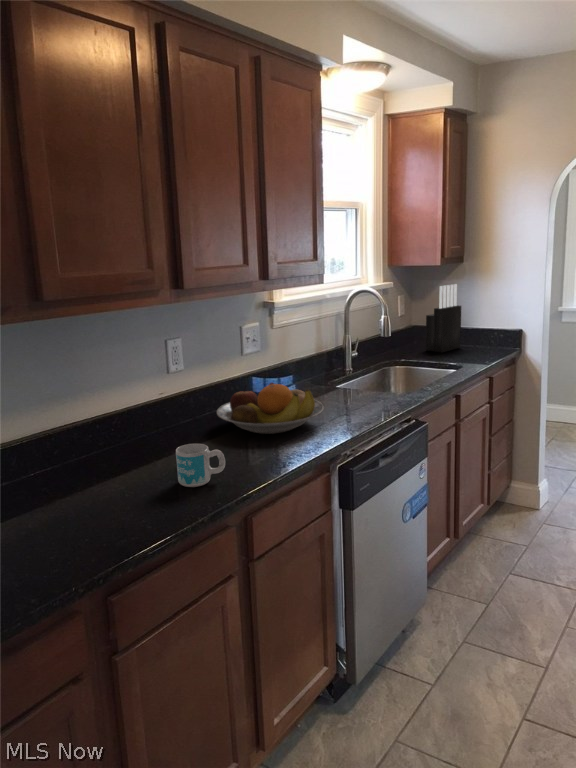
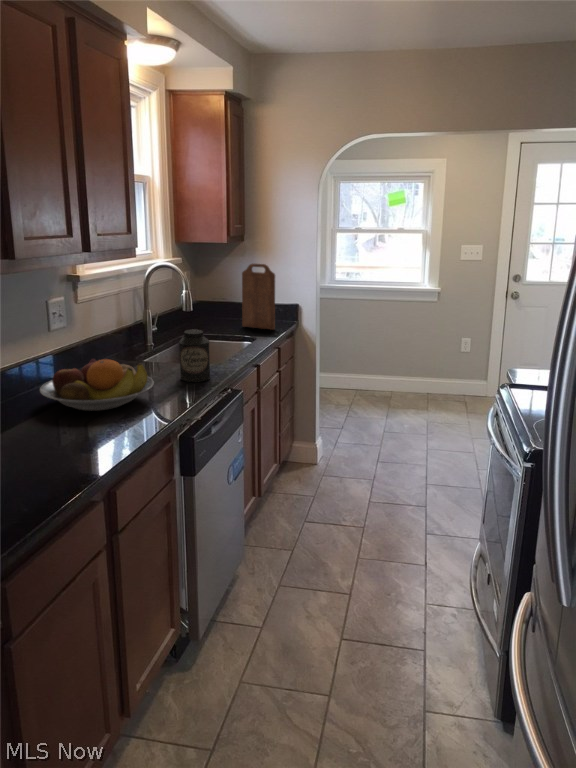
knife block: present [426,284,461,352] -> none [212,261,243,326]
cutting board: none [456,286,493,358] -> present [242,263,275,330]
canister: none [360,356,392,411] -> present [179,329,210,382]
mug: present [176,444,225,487] -> none [28,423,82,469]

